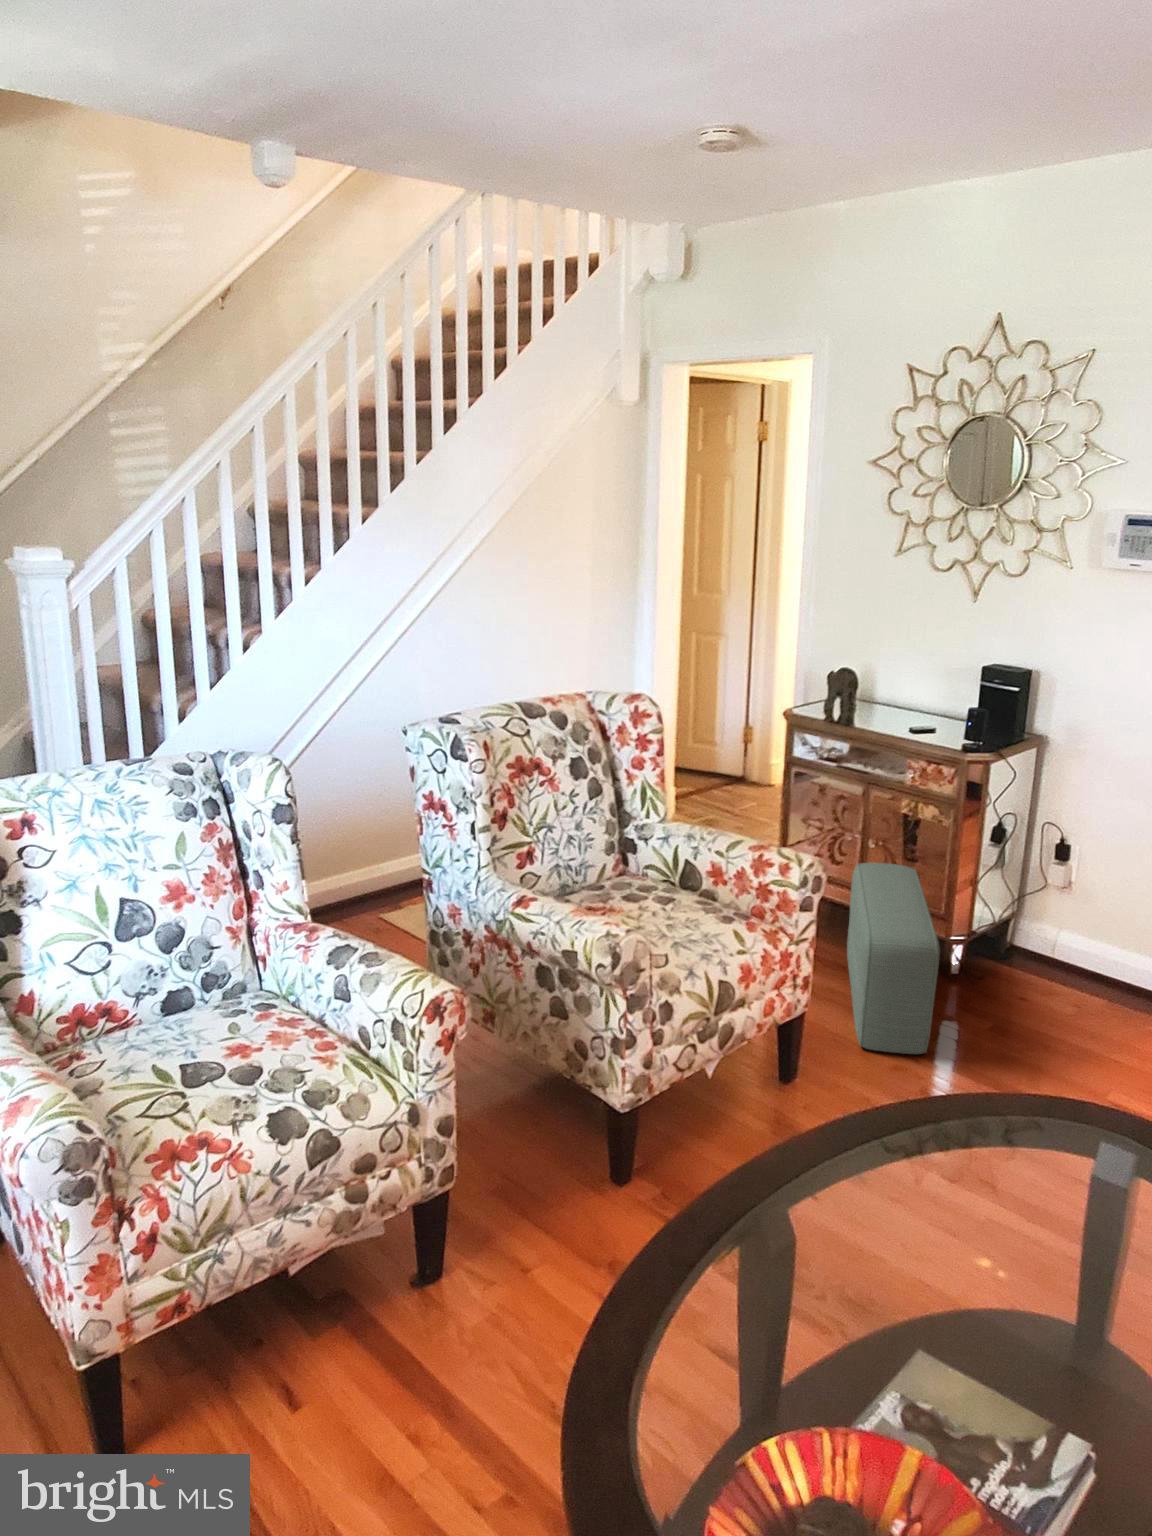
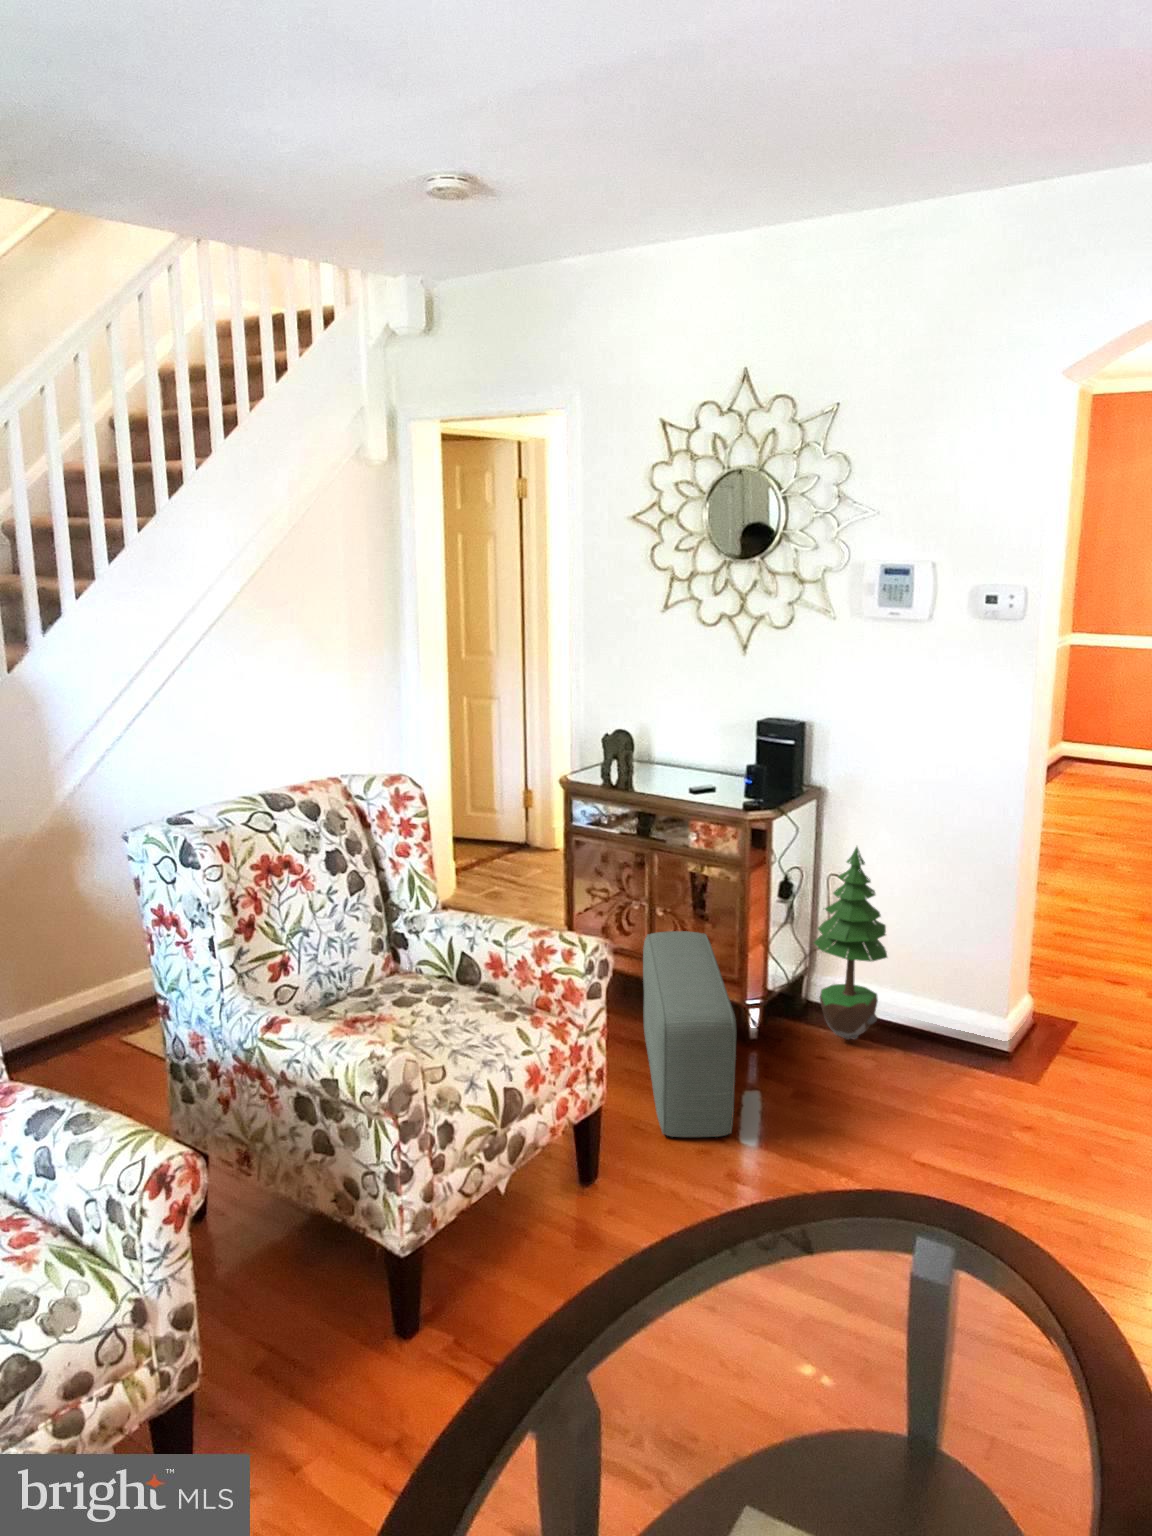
potted tree: none [1022,794,1100,983] -> present [814,847,887,1040]

